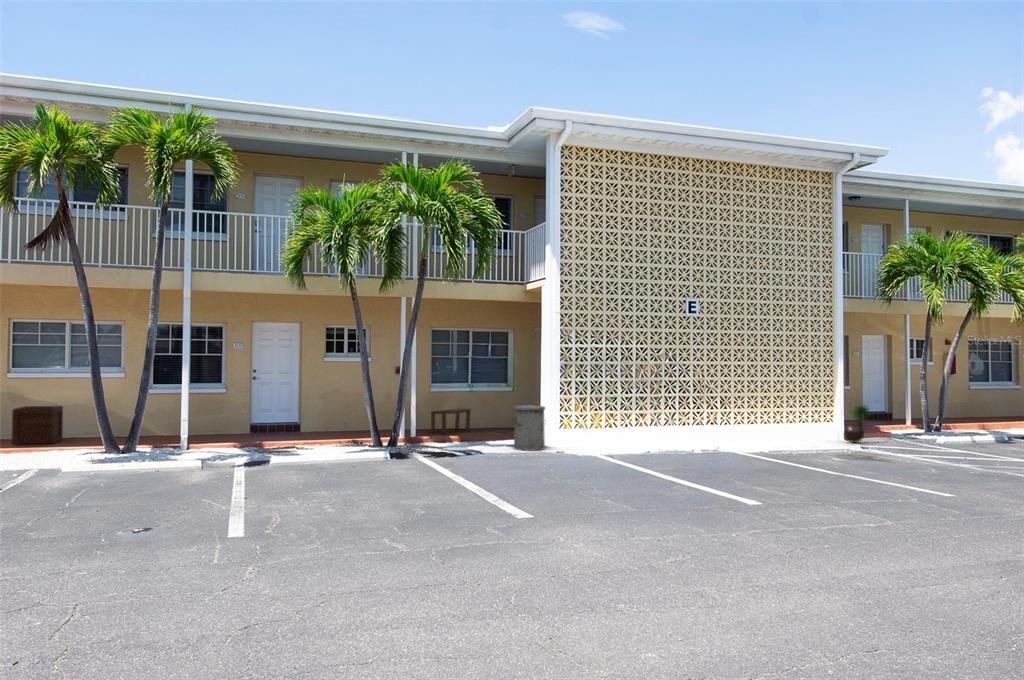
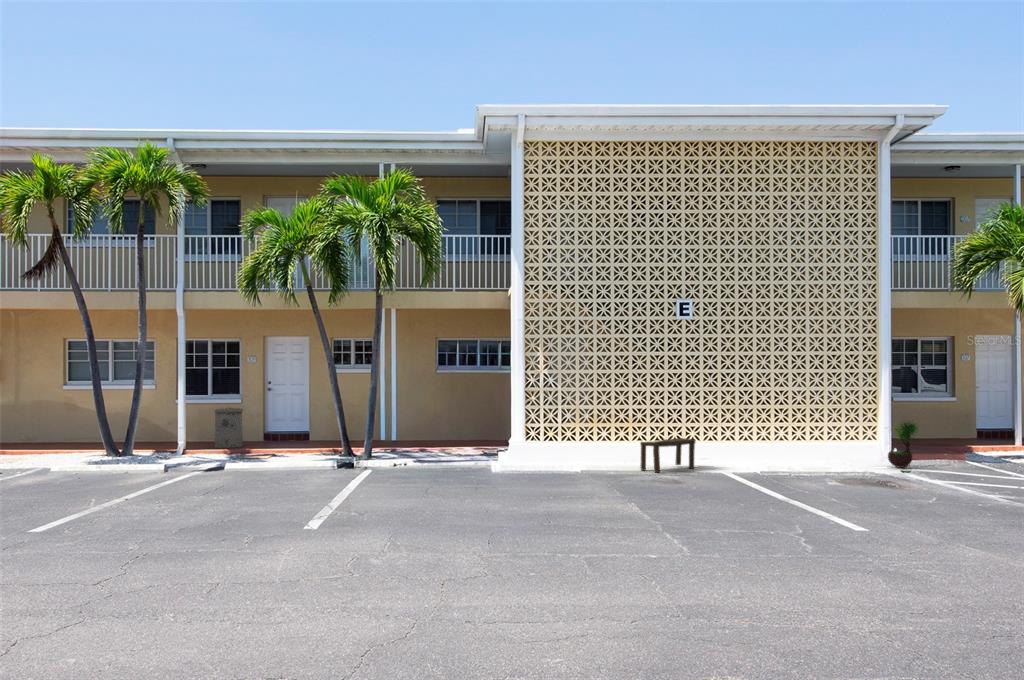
trash can: present [514,405,545,451] -> present [215,408,243,448]
wooden crate: present [12,406,63,445] -> none [56,415,104,449]
bench: present [431,408,471,434] -> present [640,438,695,473]

